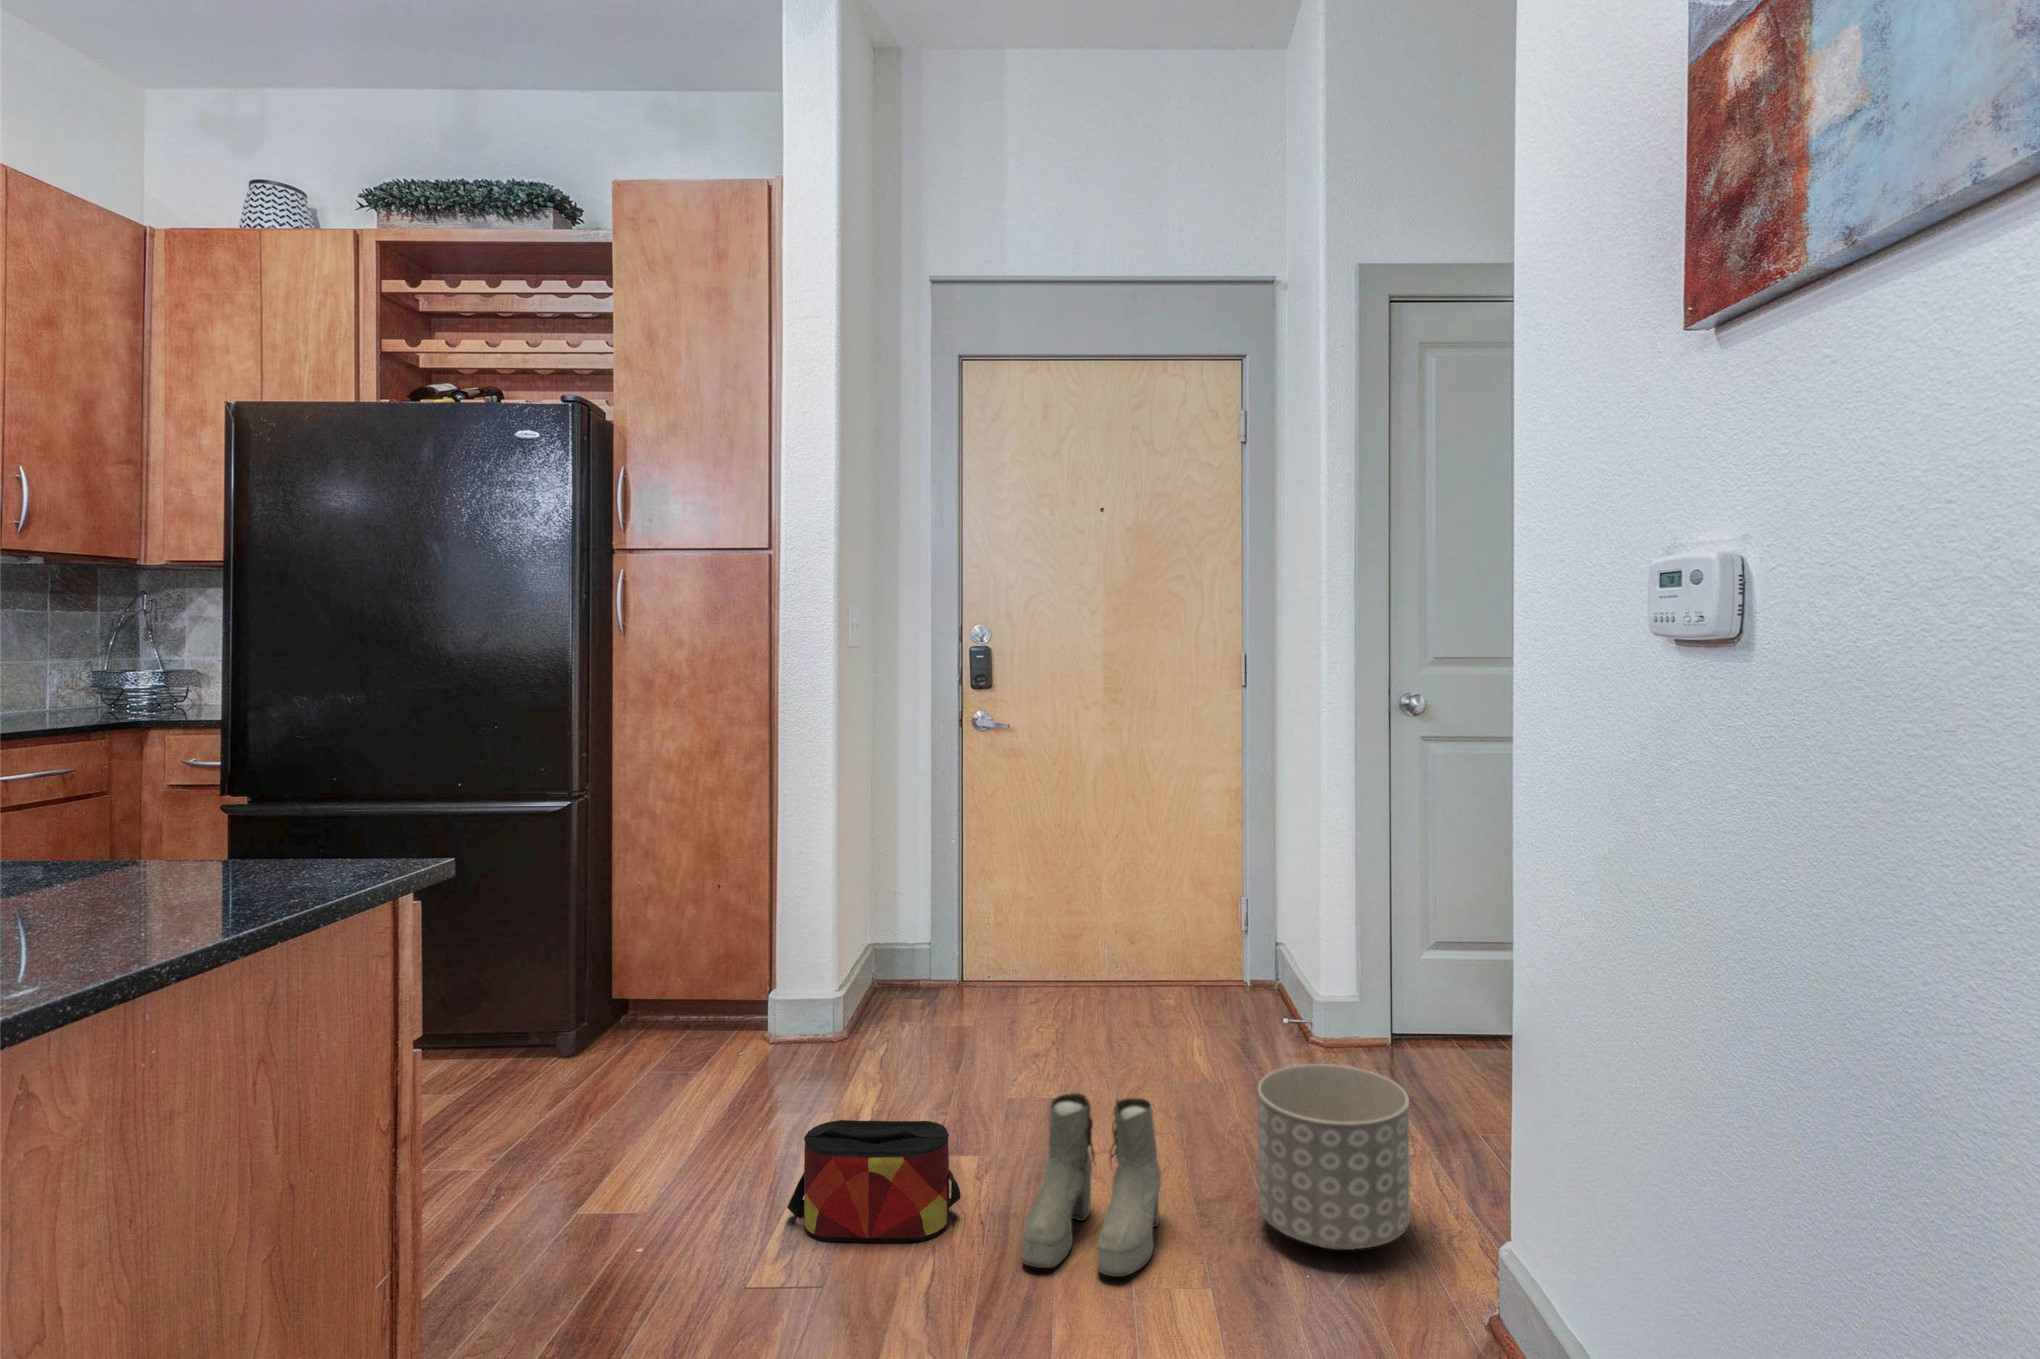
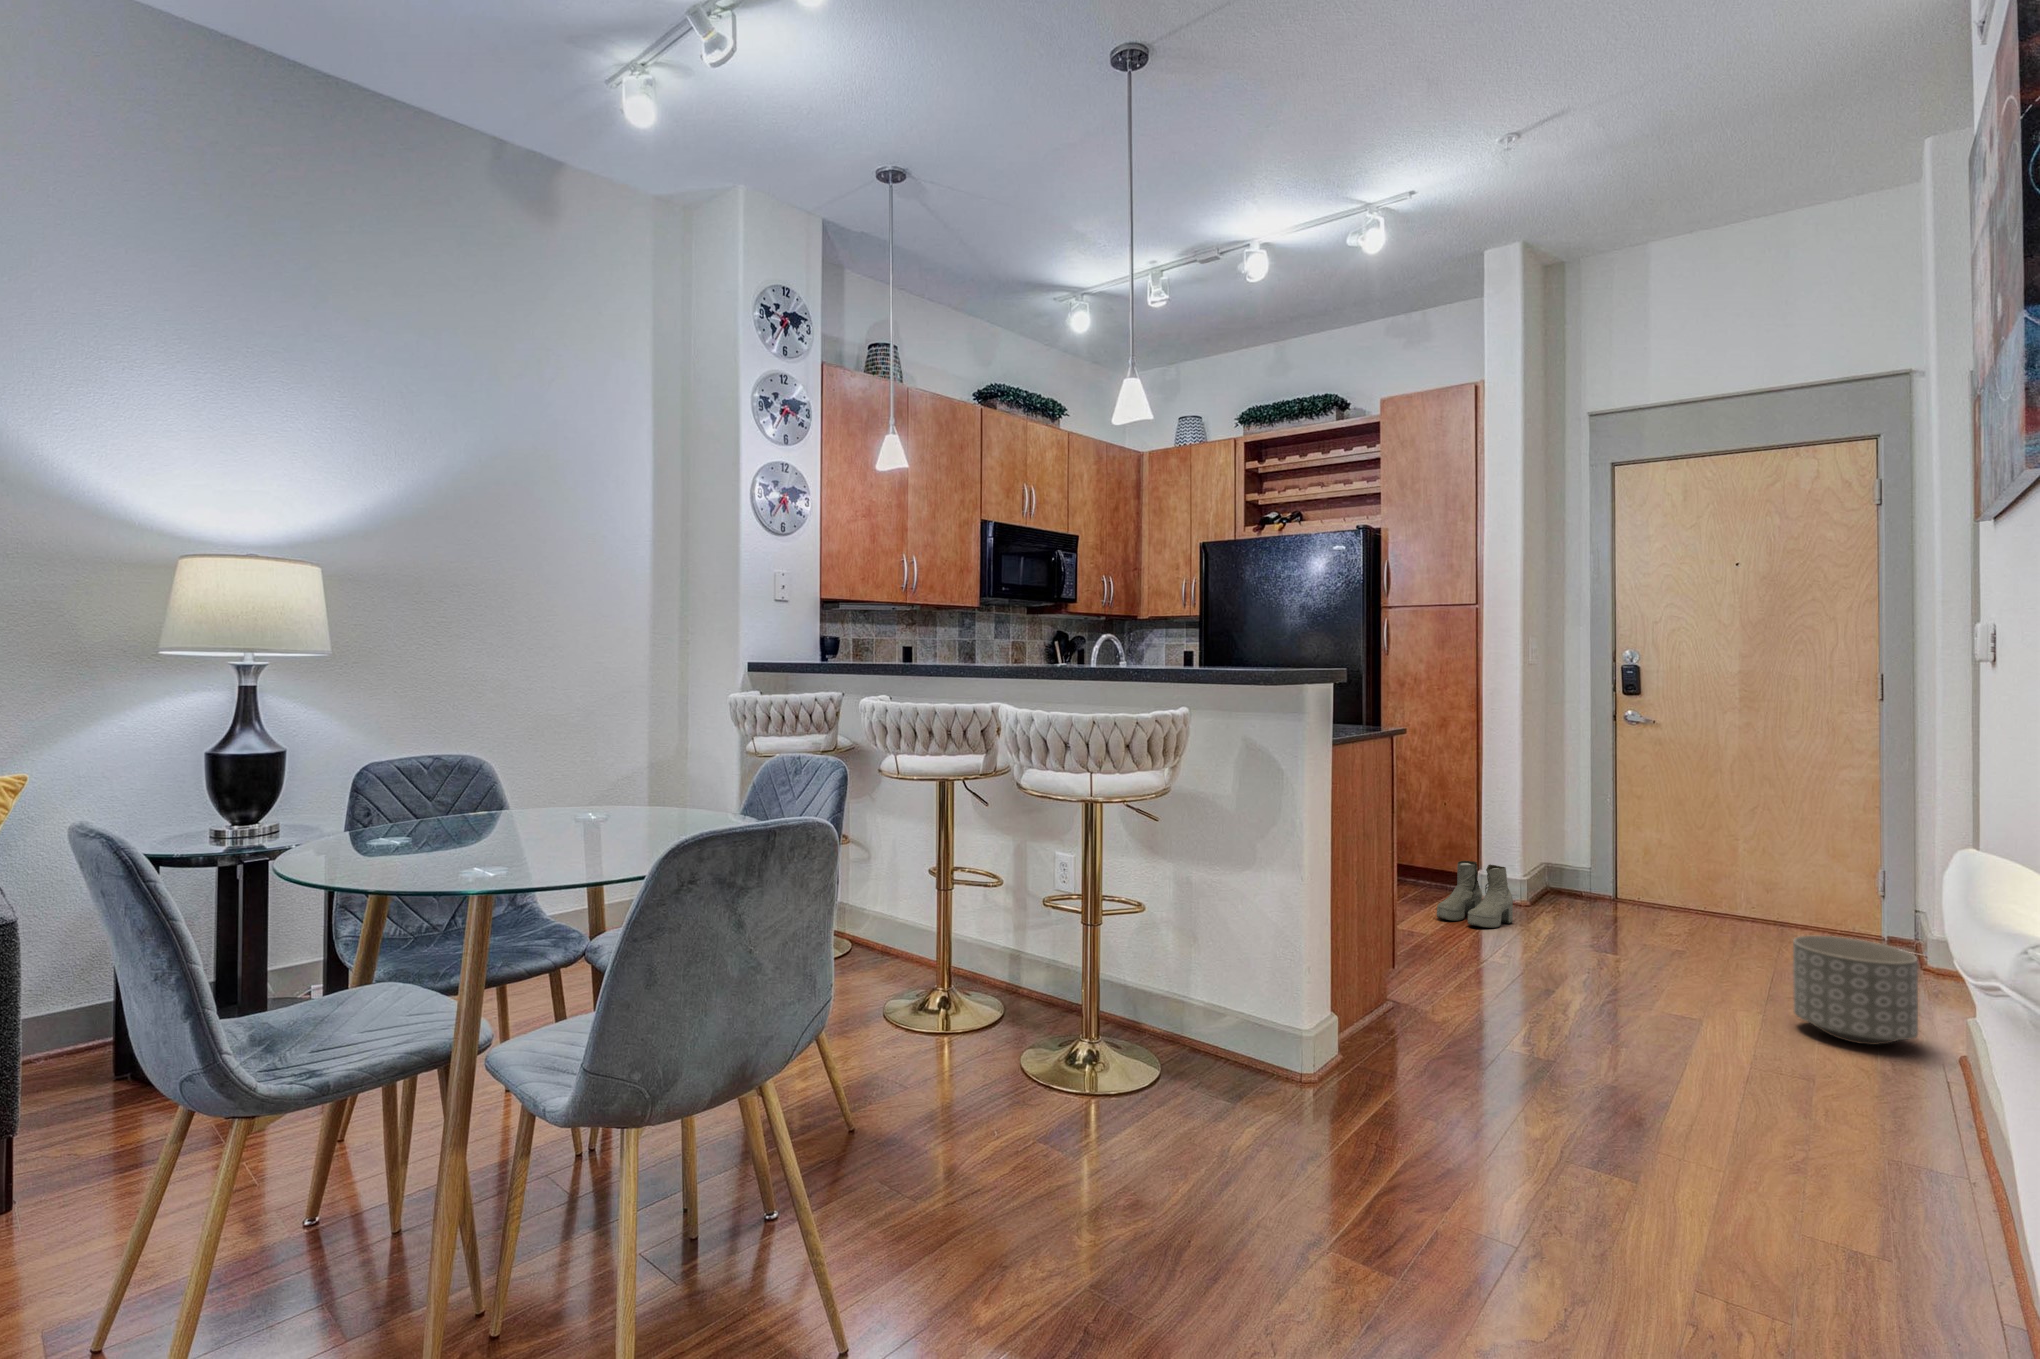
boots: present [1022,1093,1161,1277] -> present [1437,861,1513,928]
bag: present [787,1120,961,1242] -> none [1481,914,1585,981]

